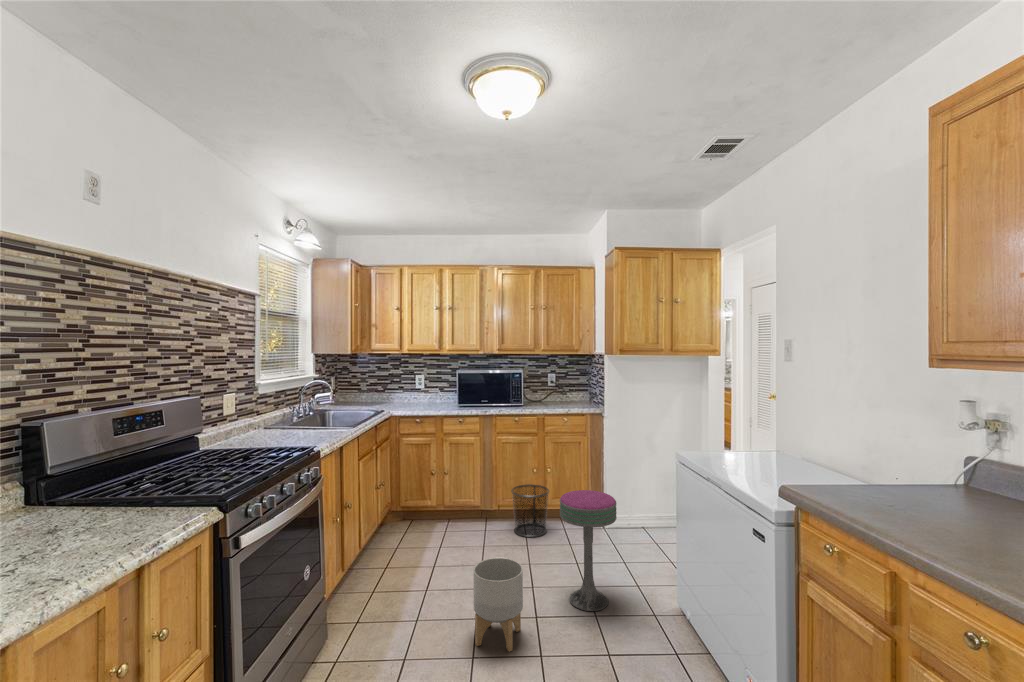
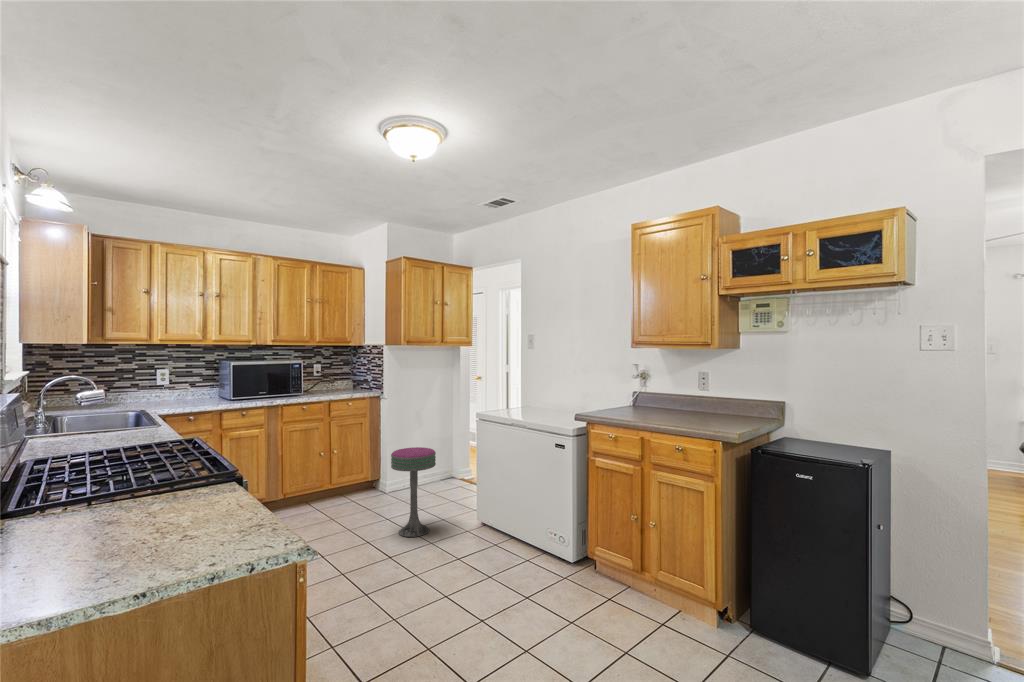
waste bin: present [511,484,549,537] -> none [303,465,342,513]
planter: present [473,558,523,652] -> none [347,505,389,578]

